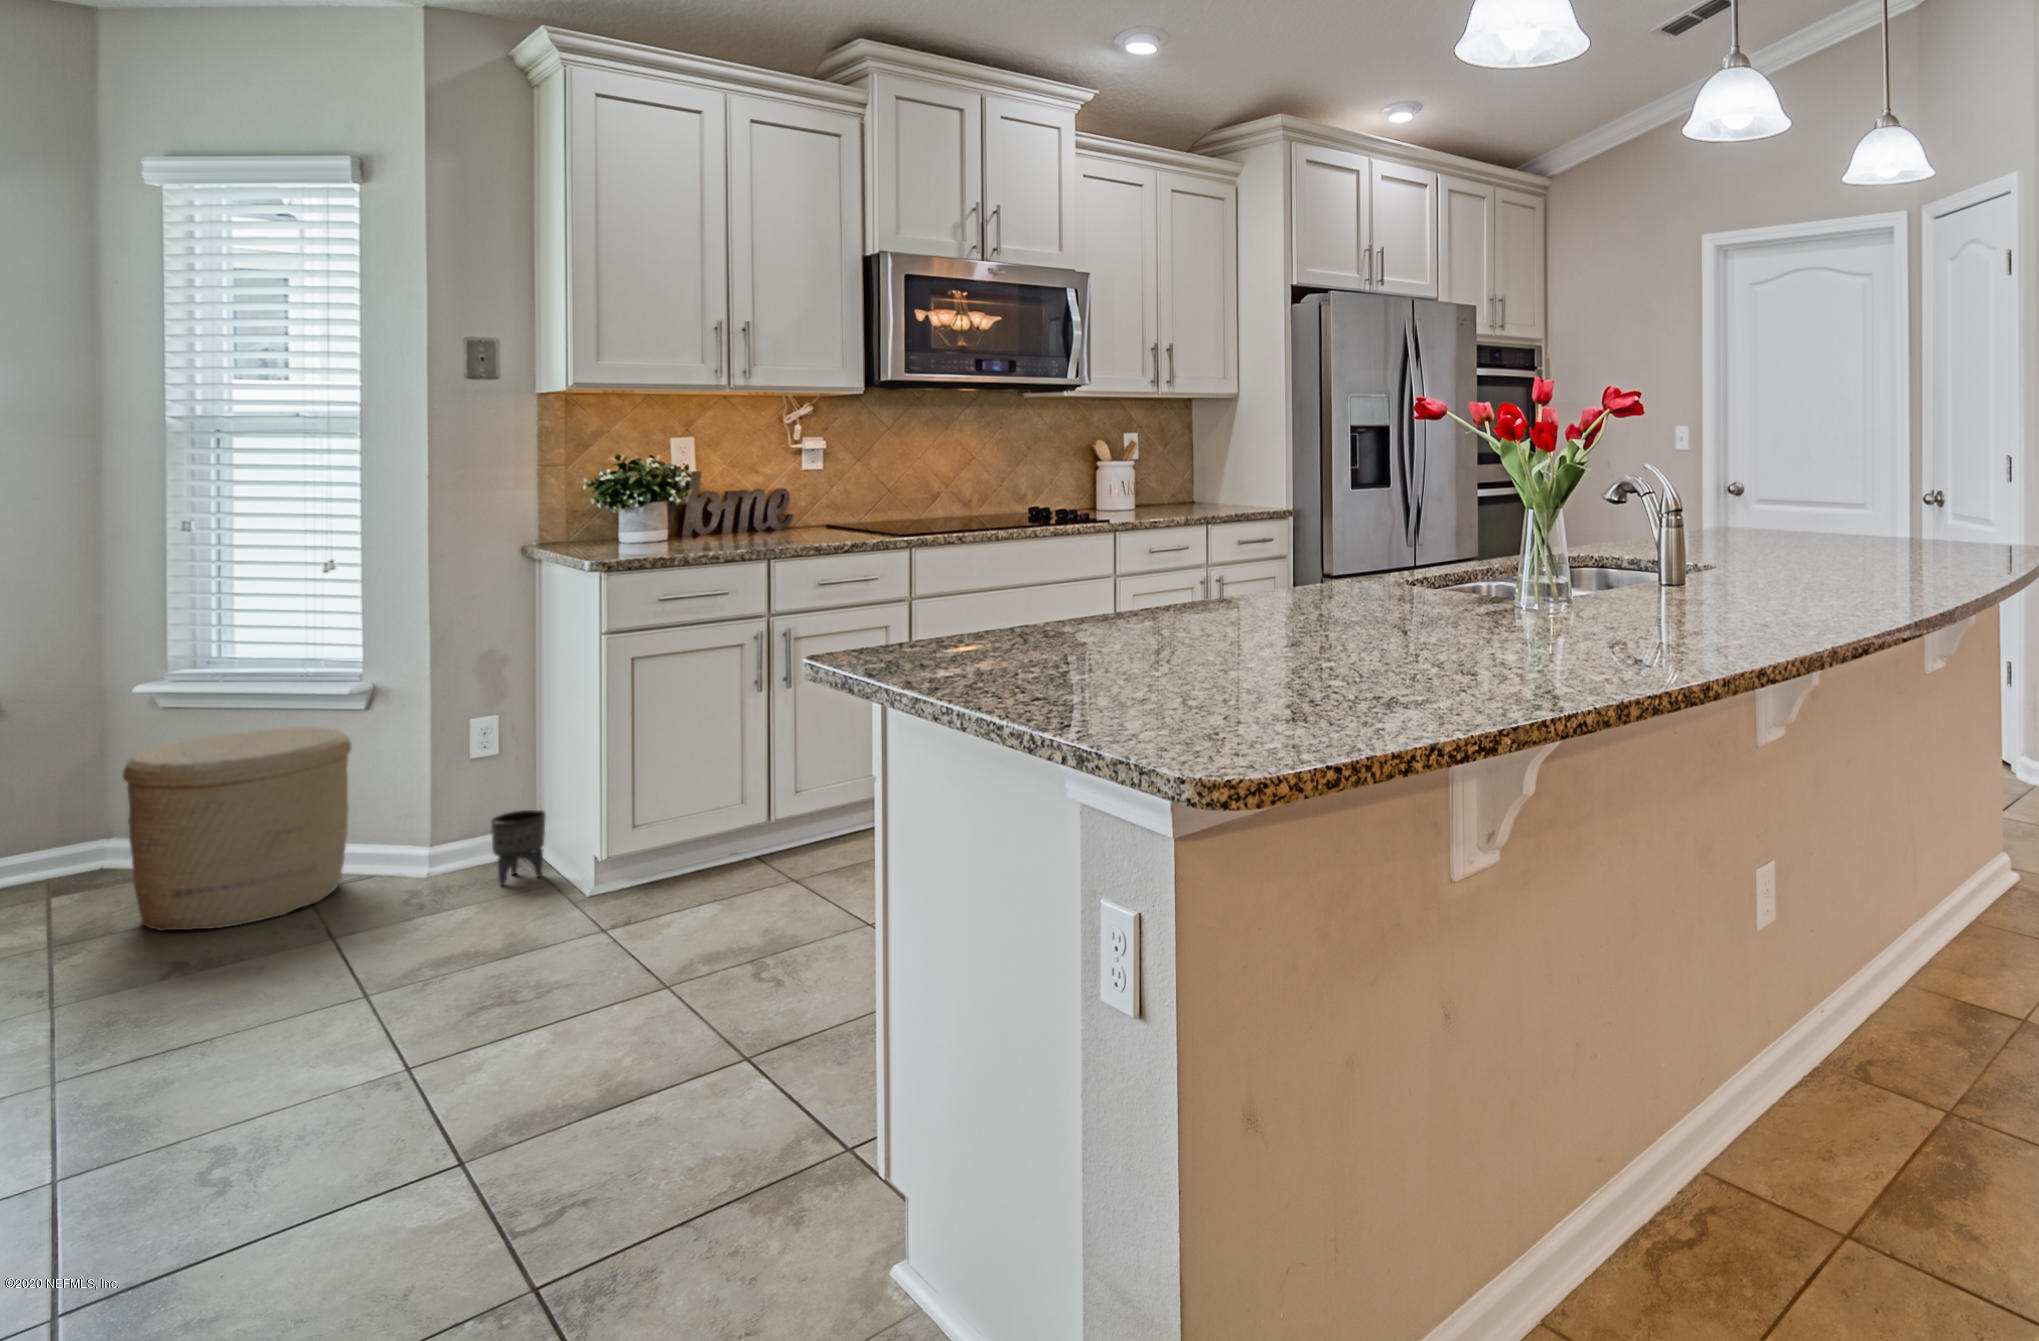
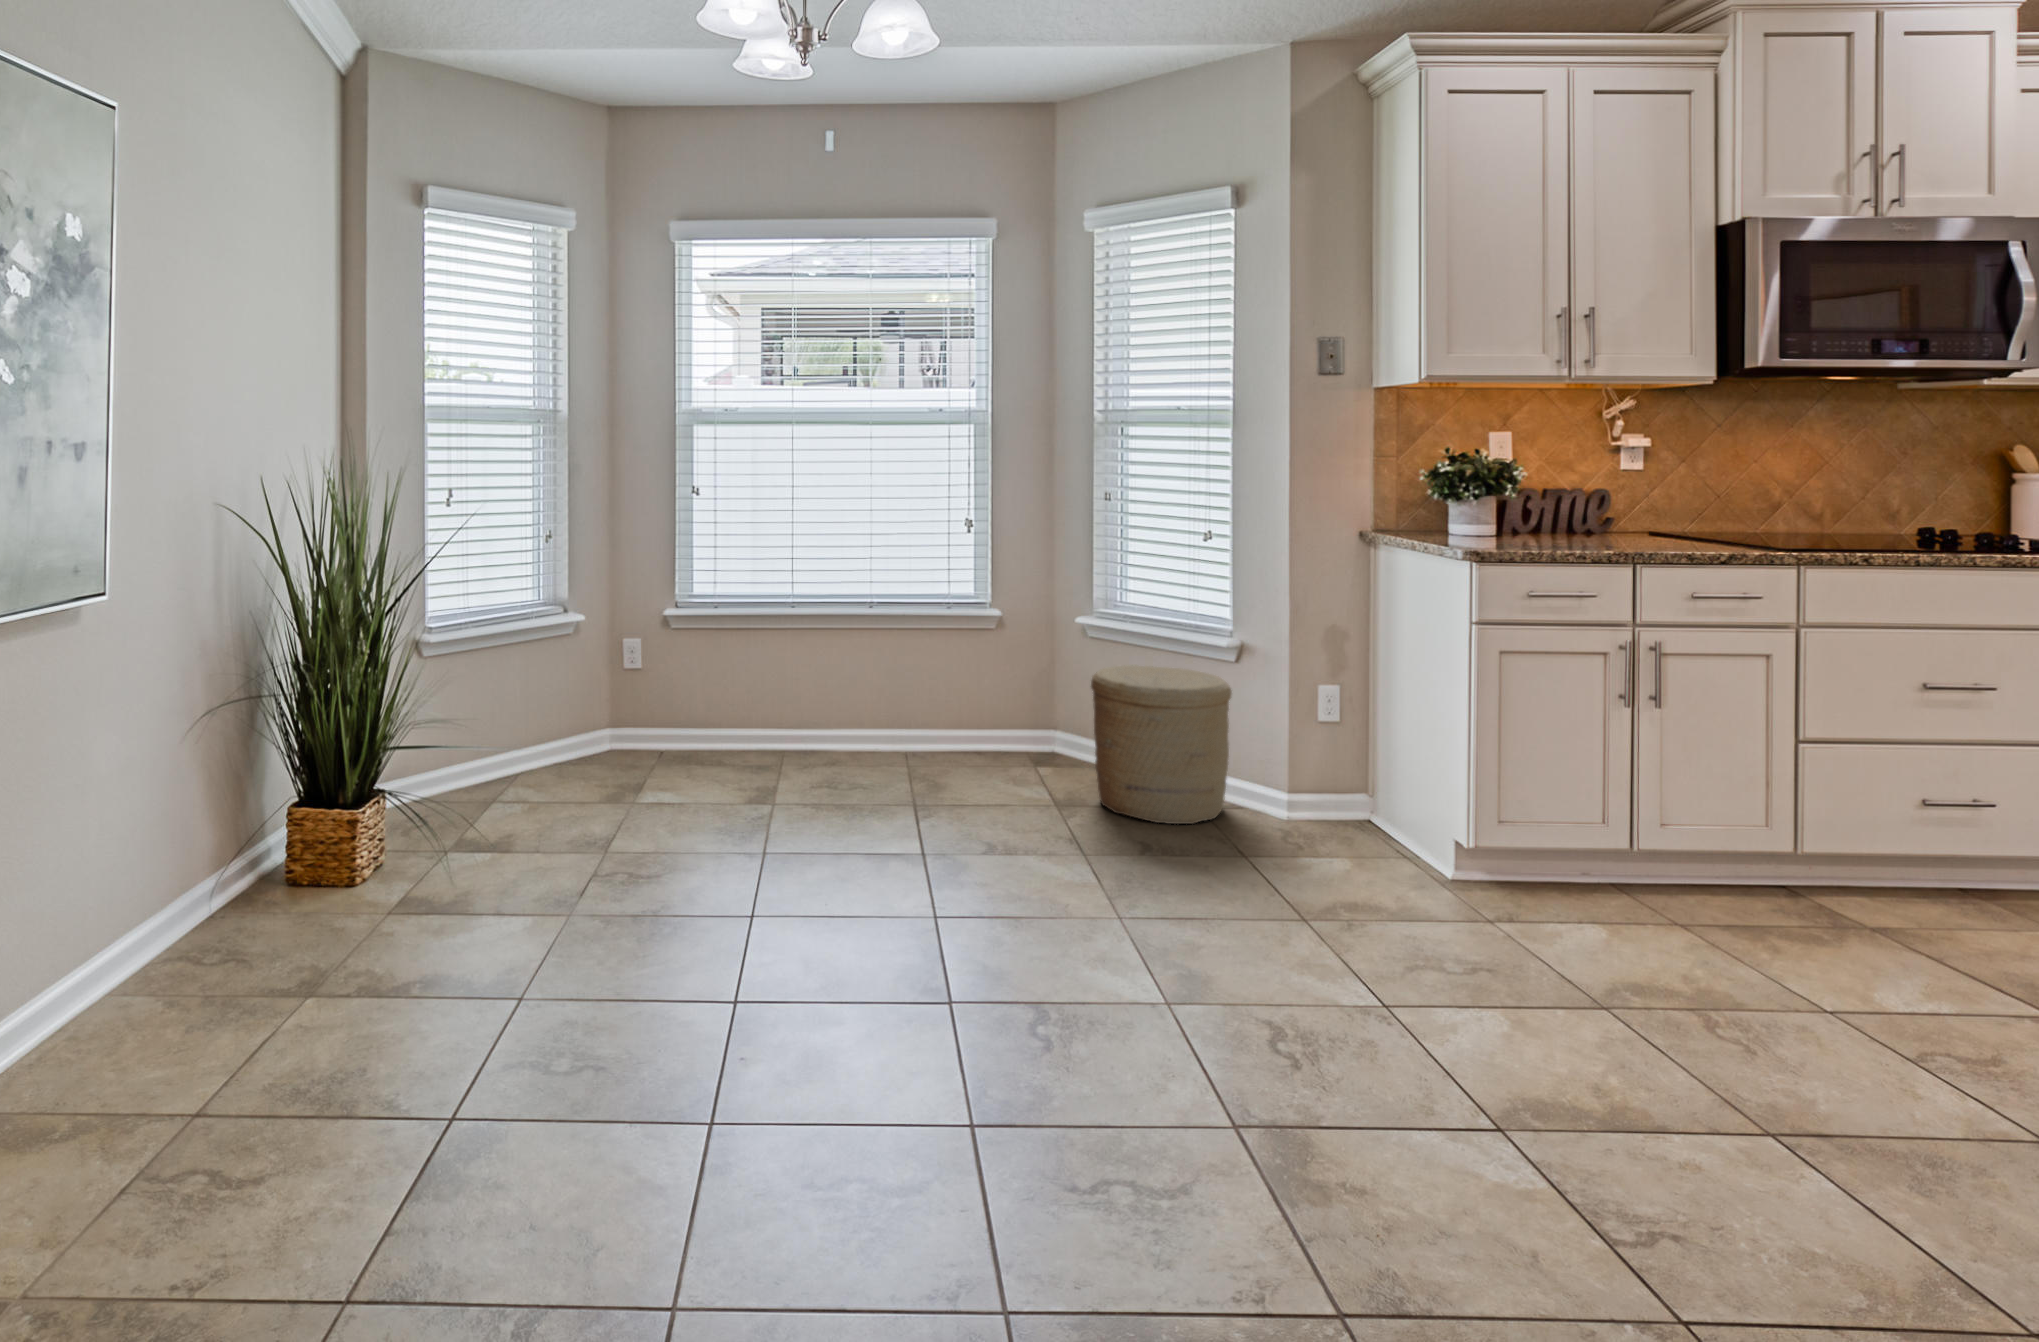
planter: present [491,810,546,885] -> none [1346,778,1392,845]

